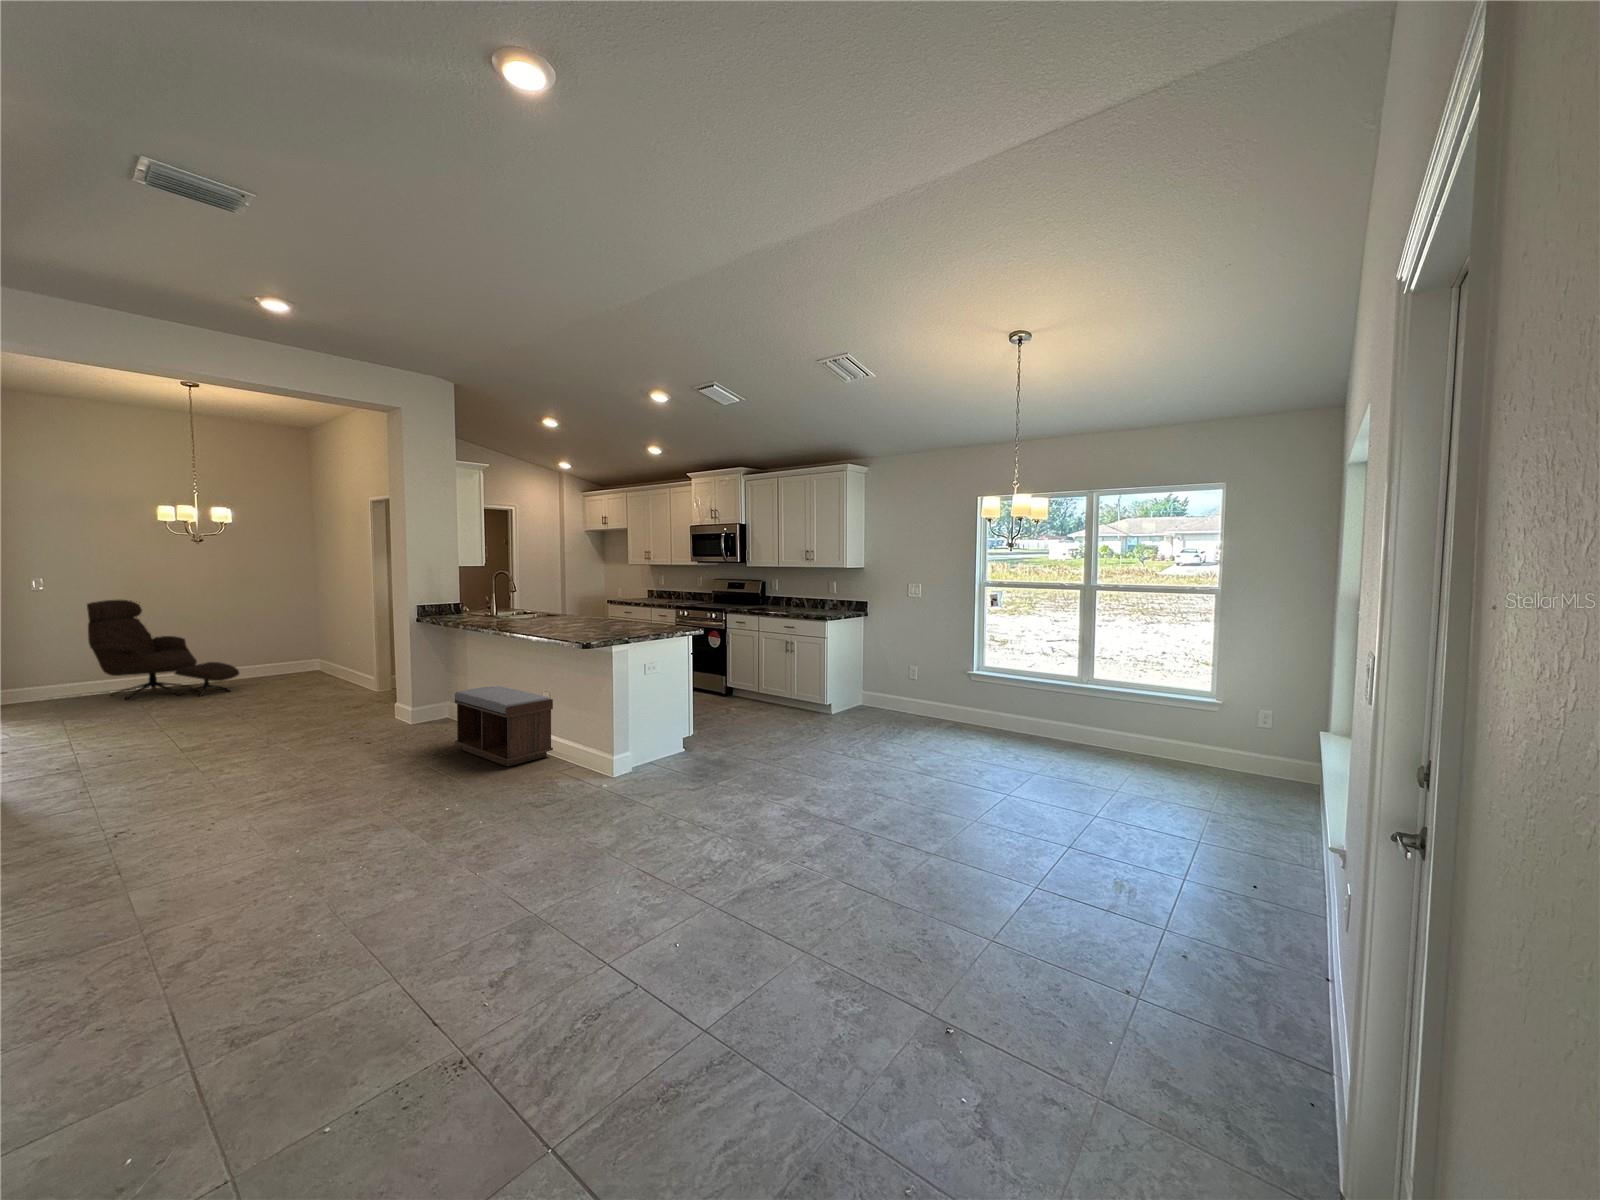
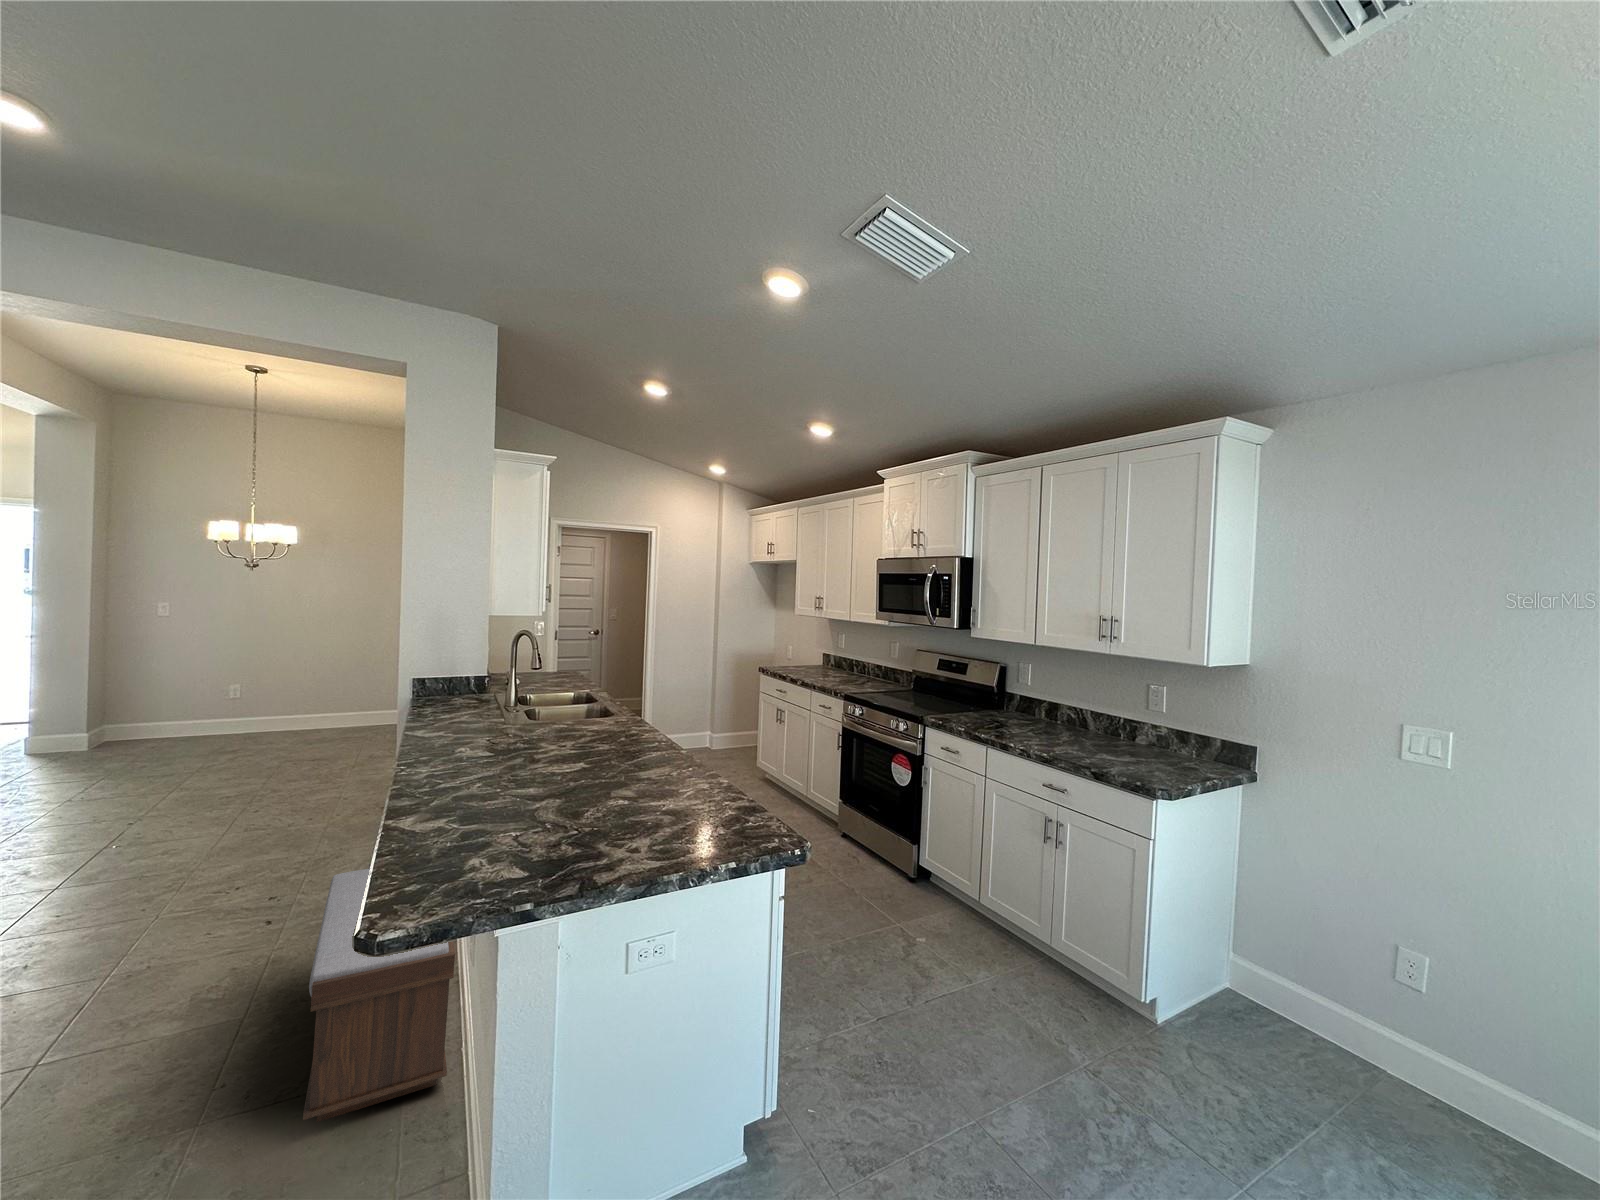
lounge chair: present [87,600,239,699] -> none [172,625,323,751]

